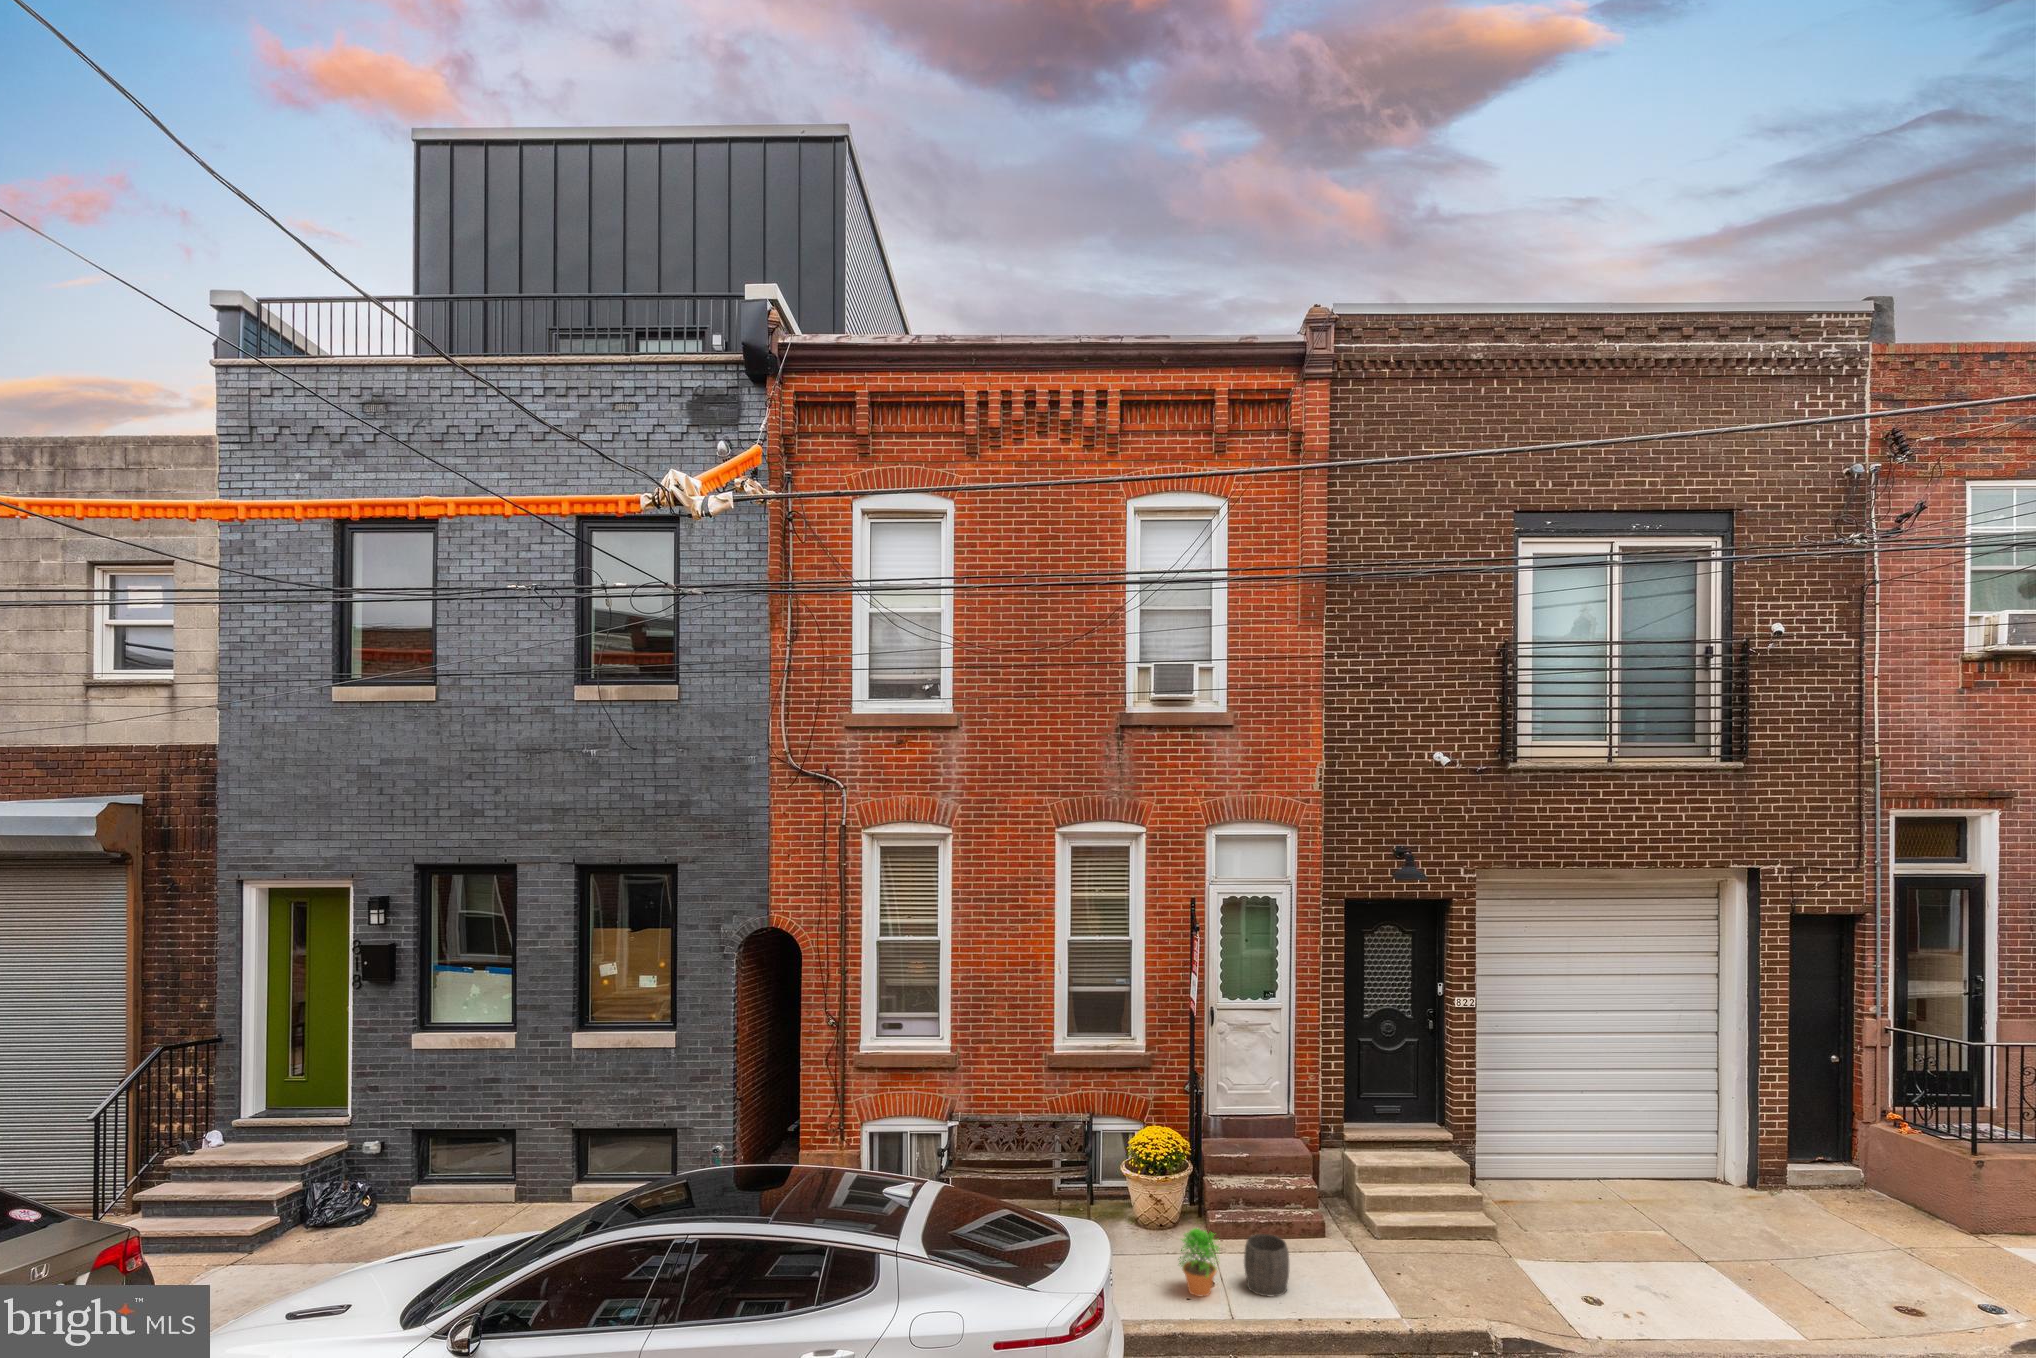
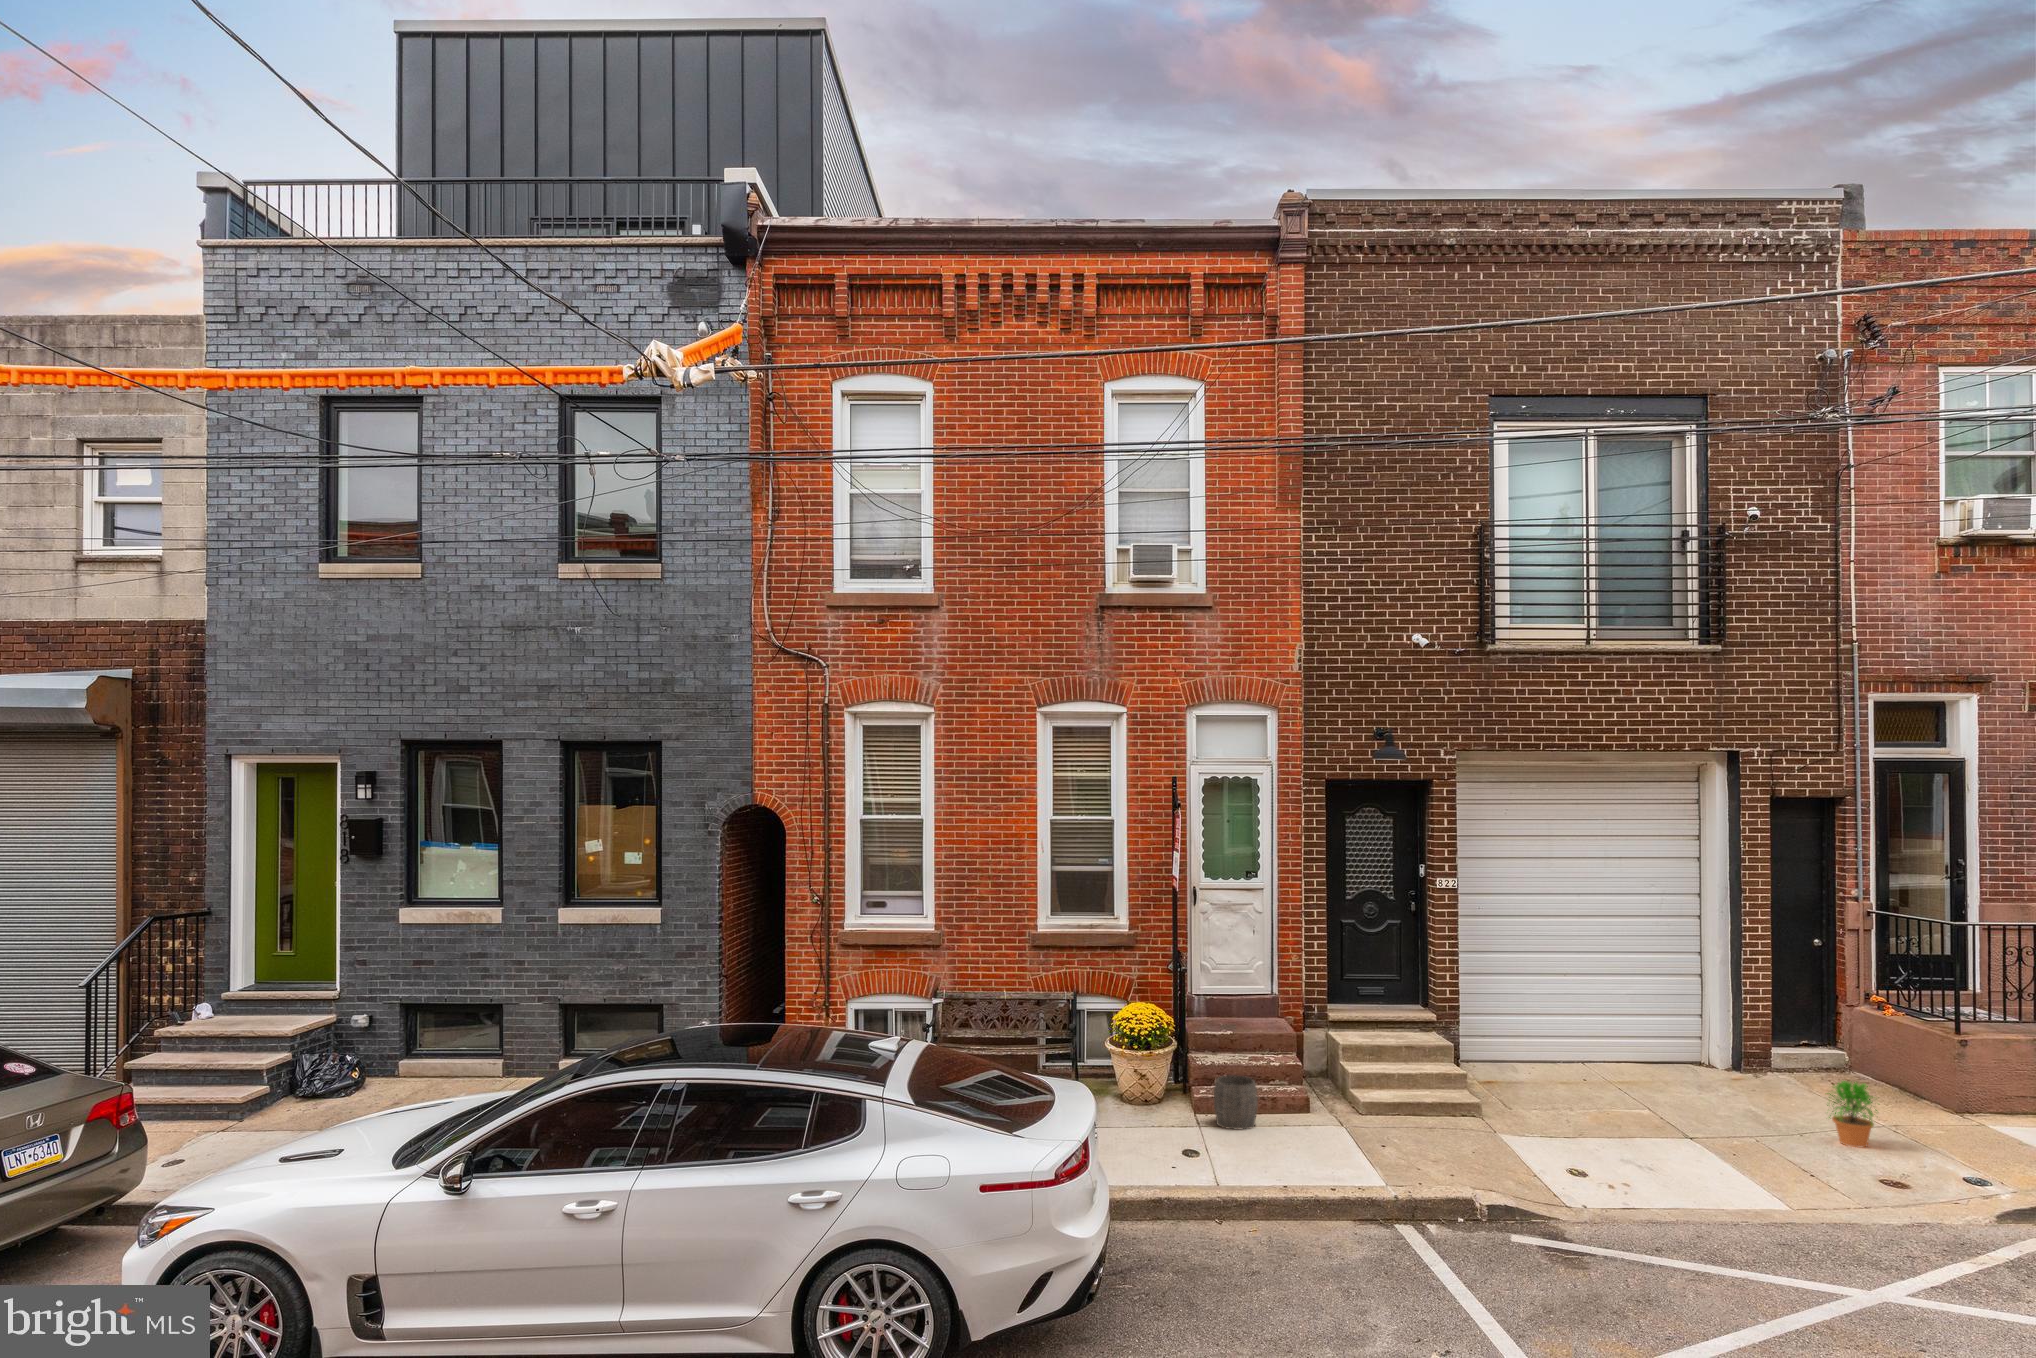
potted plant: present [1178,1228,1220,1296] -> present [1827,1081,1877,1147]

